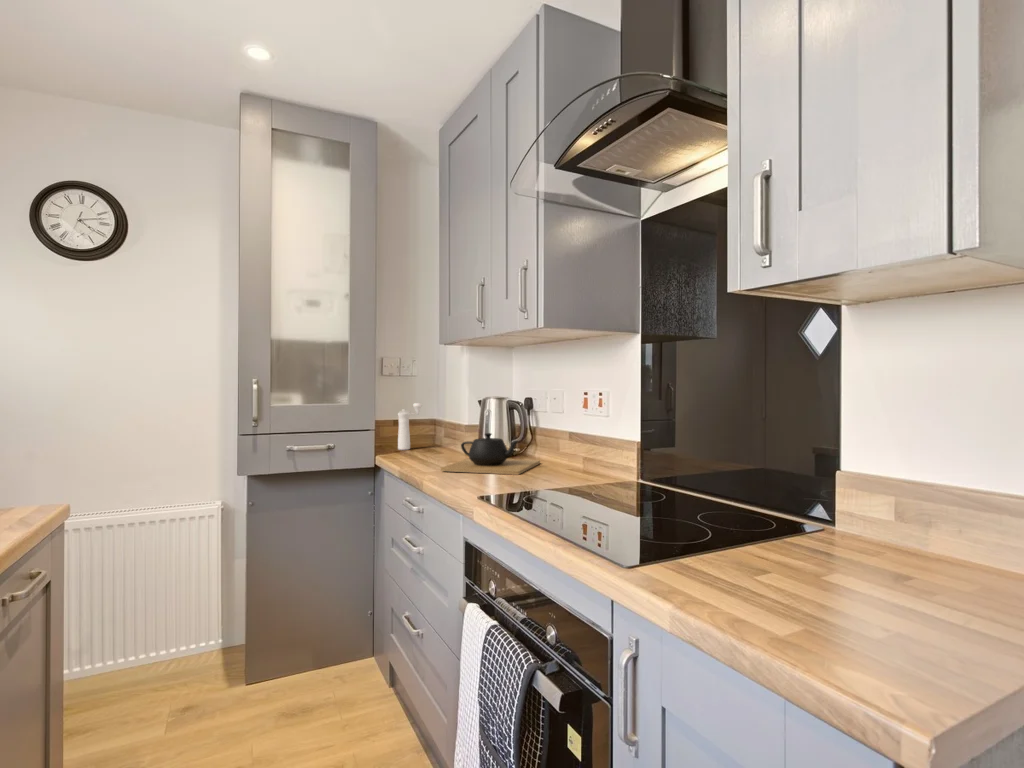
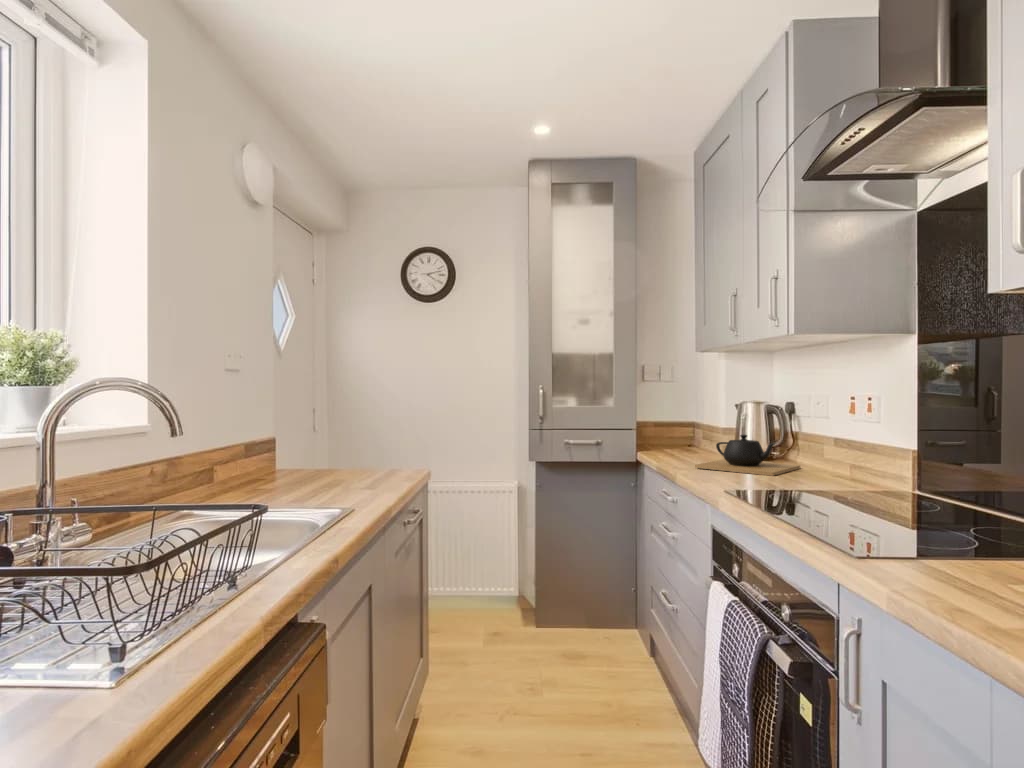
pepper mill: present [398,403,422,450] -> none [657,406,681,449]

